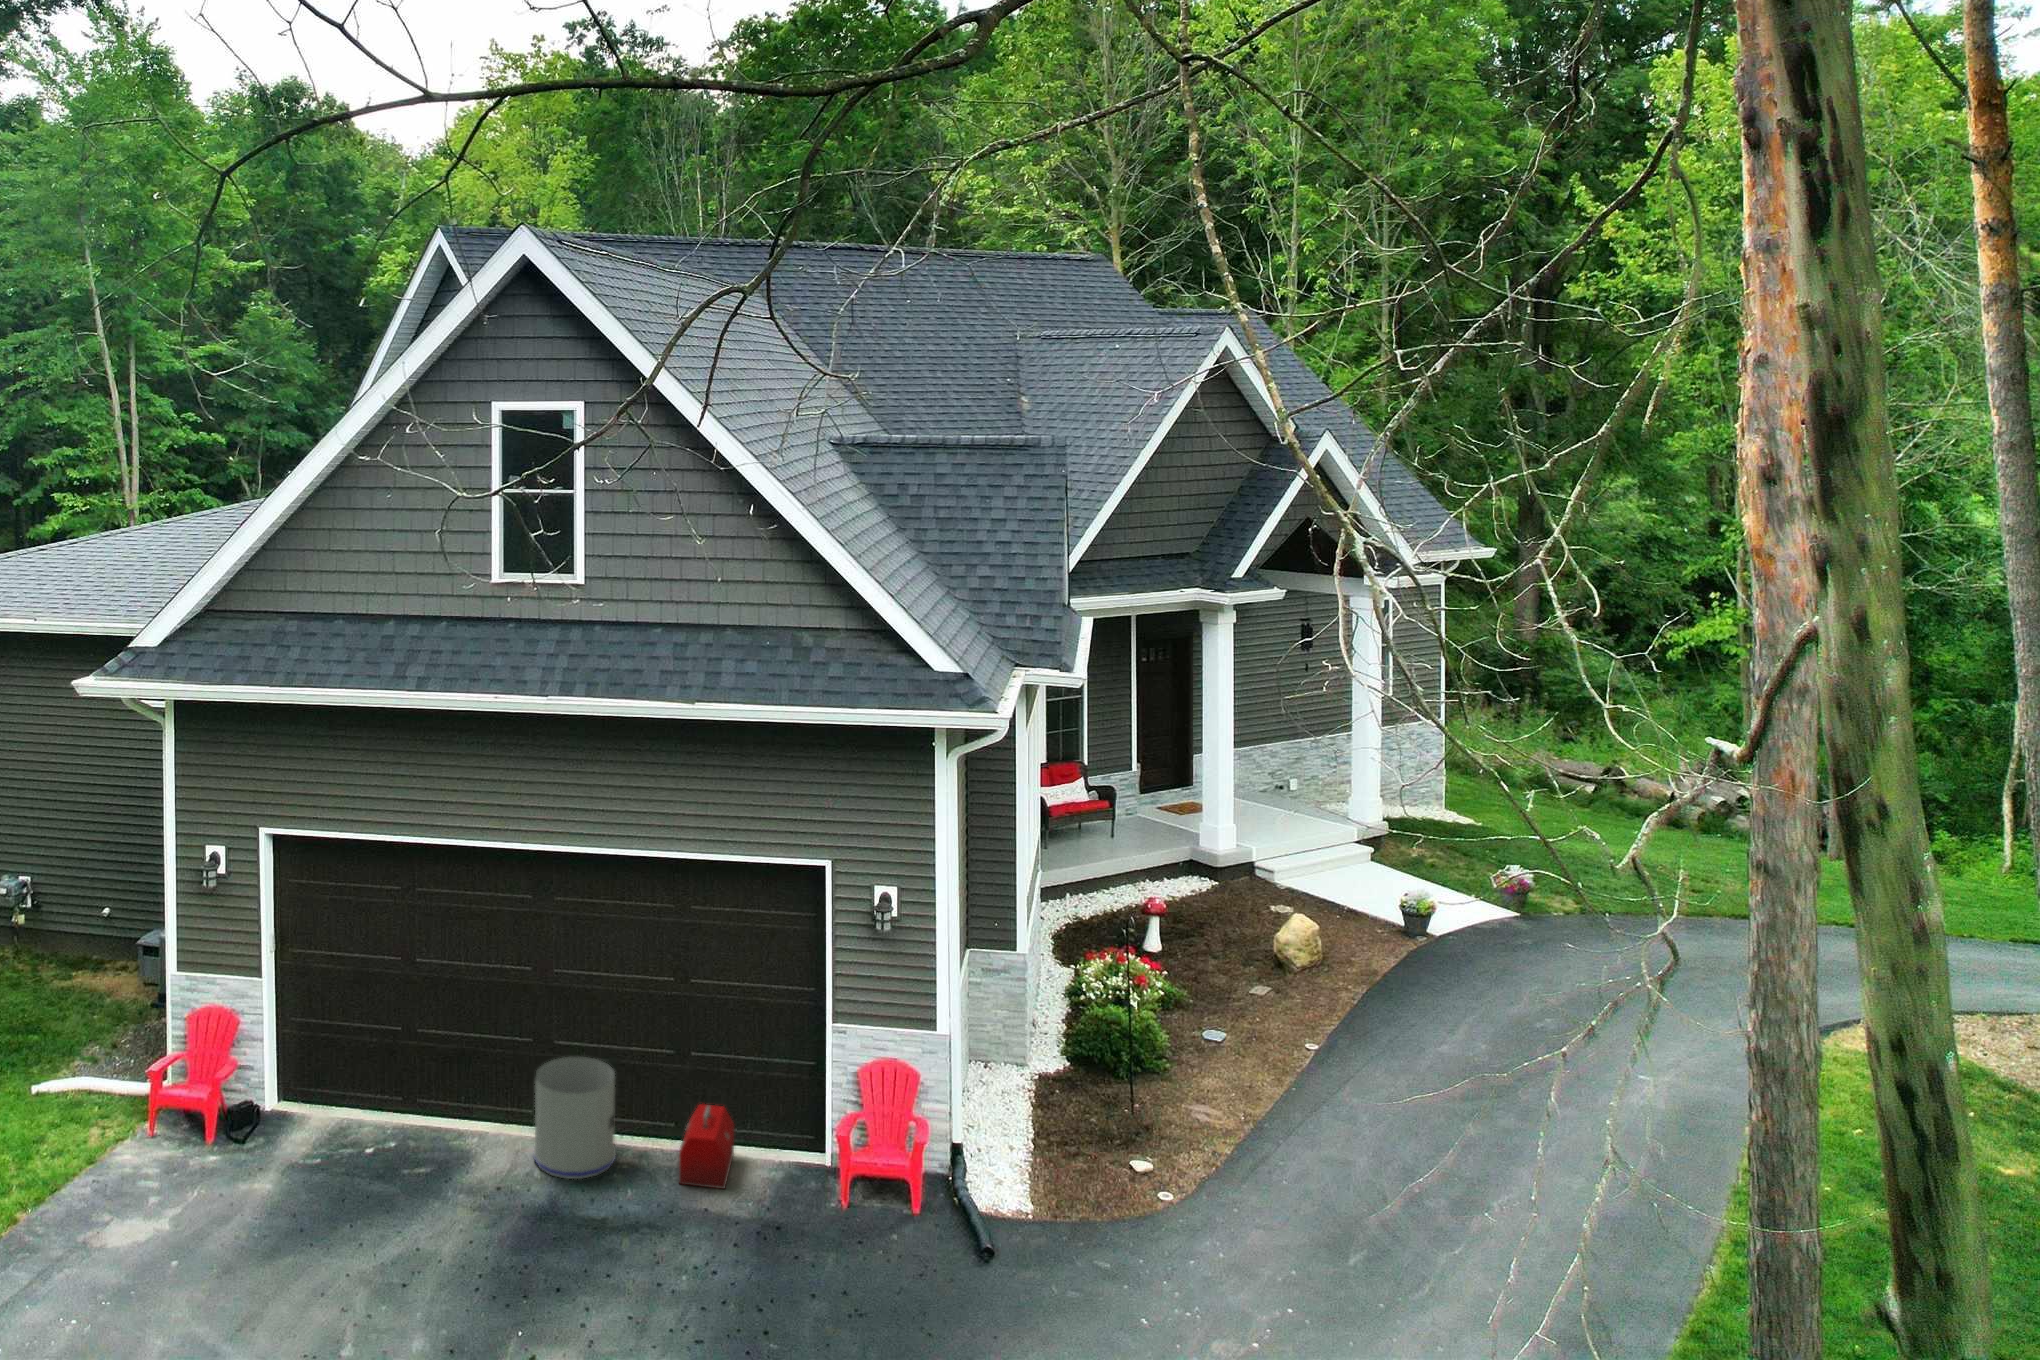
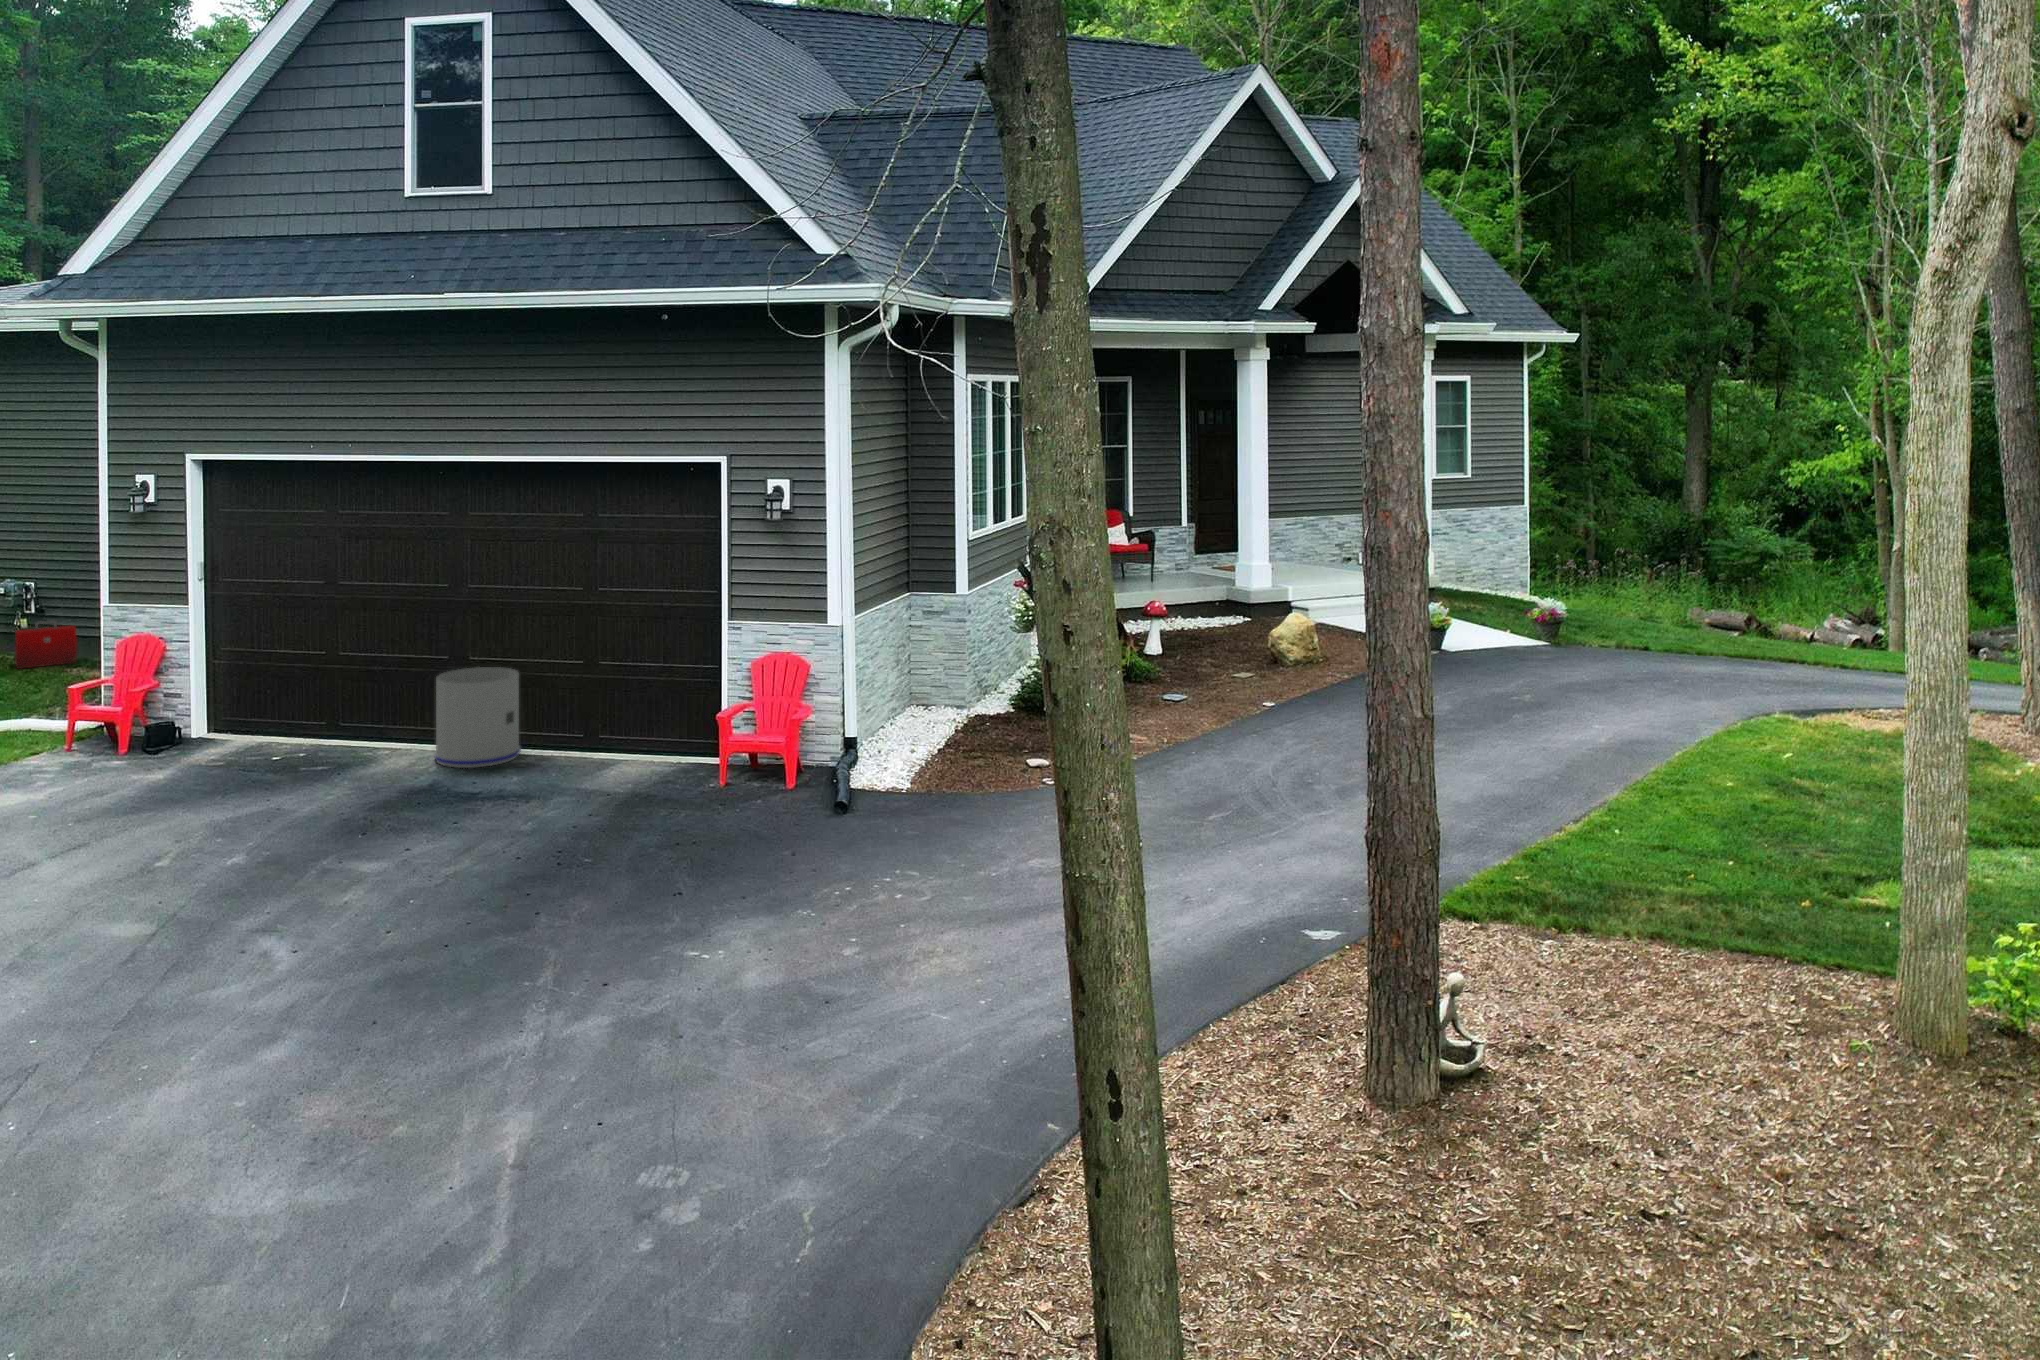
toolbox: present [679,1104,734,1189] -> present [15,620,77,669]

